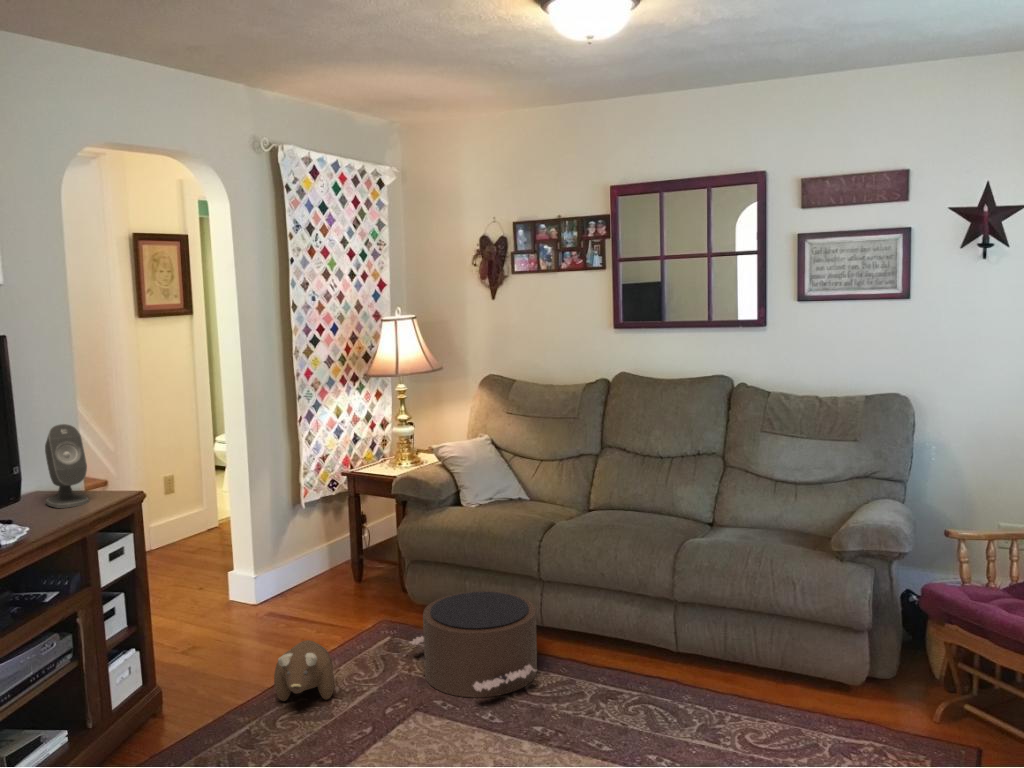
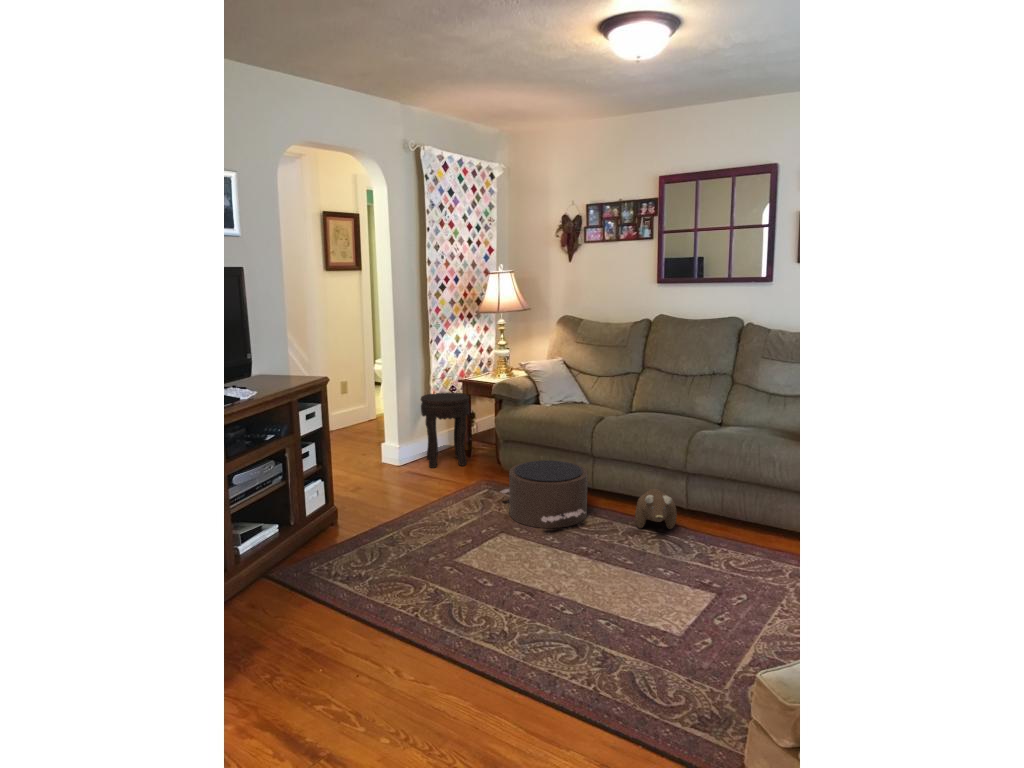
speaker: present [45,424,89,508] -> none [266,330,293,384]
side table: none [286,491,358,604] -> present [421,392,469,468]
plush toy: present [274,640,334,701] -> present [635,489,677,529]

